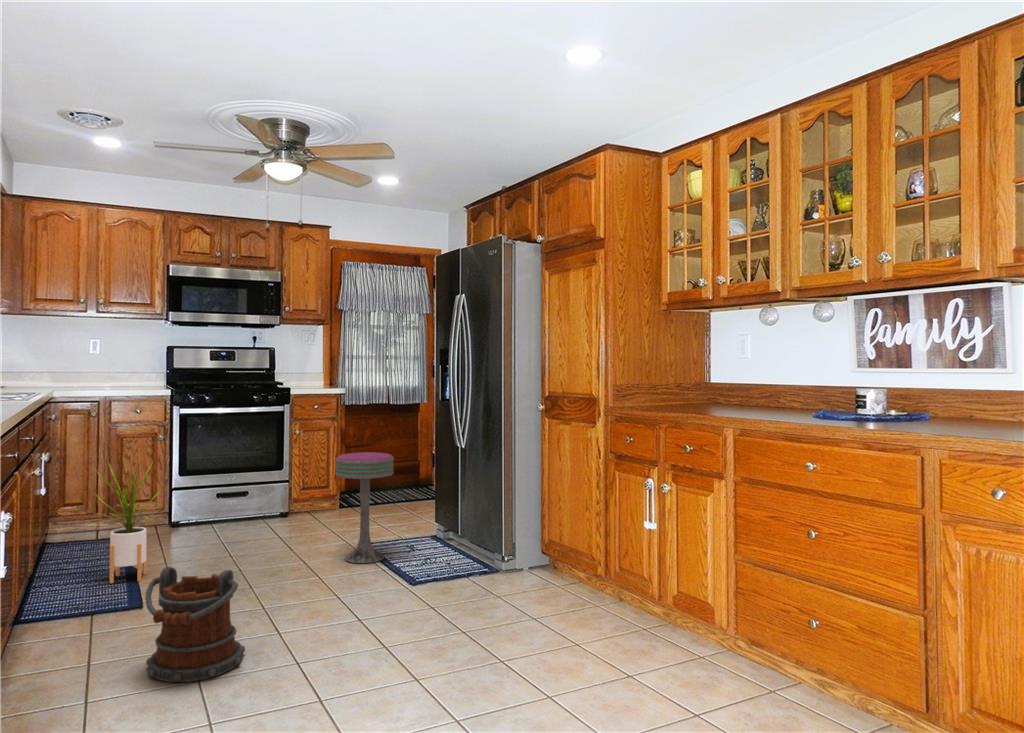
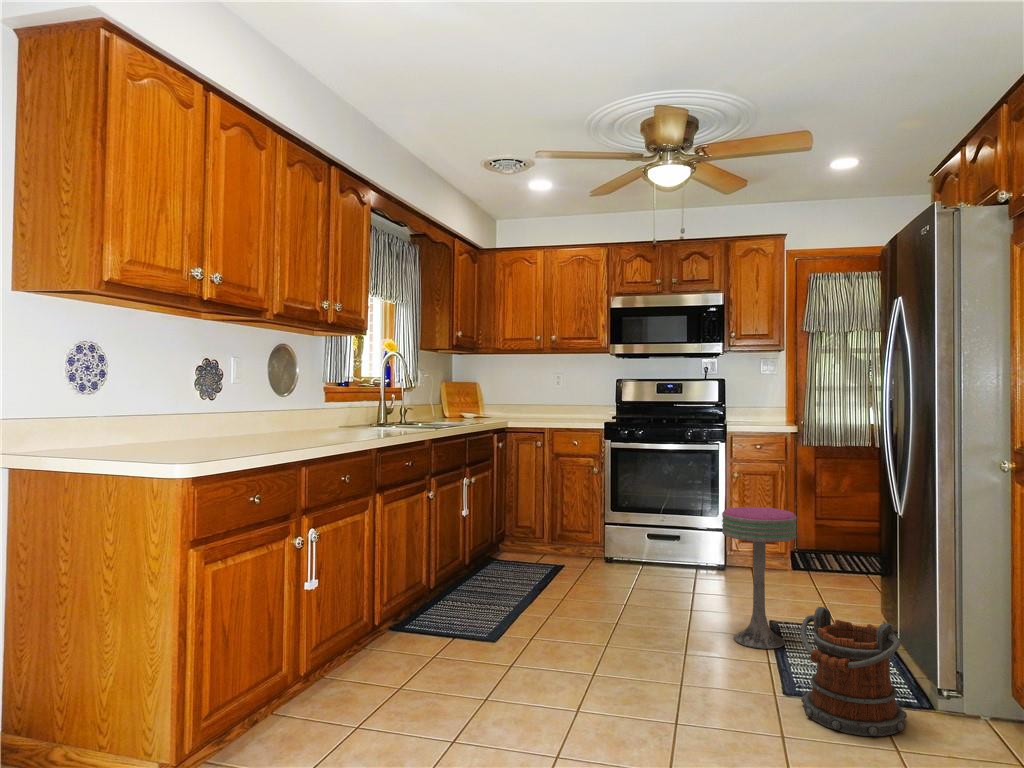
house plant: present [95,458,161,583] -> none [487,482,554,613]
bucket: present [145,567,245,682] -> present [801,607,907,736]

